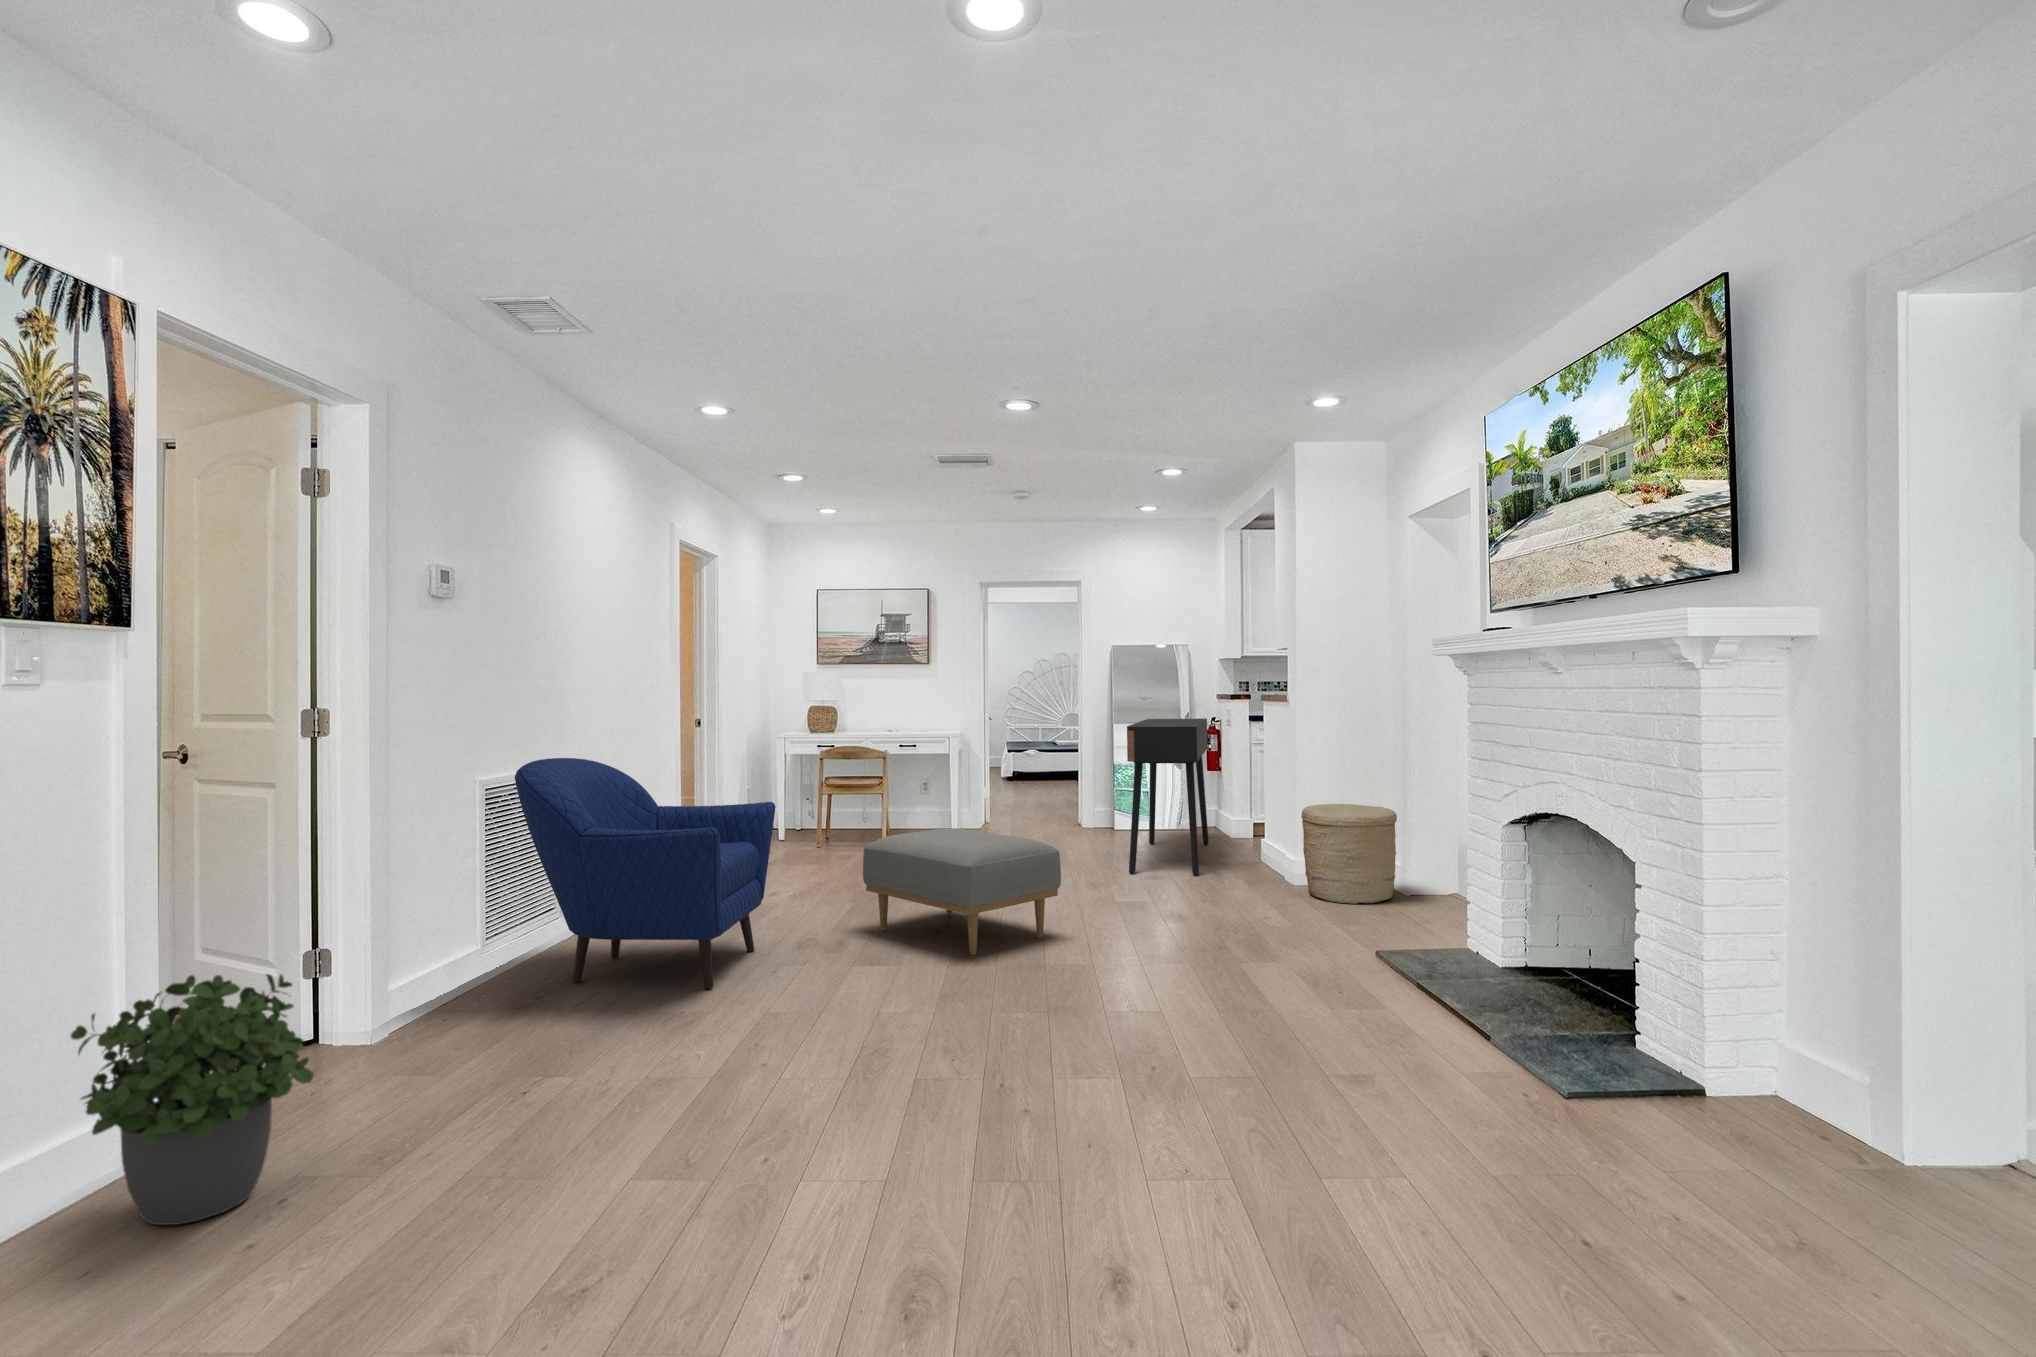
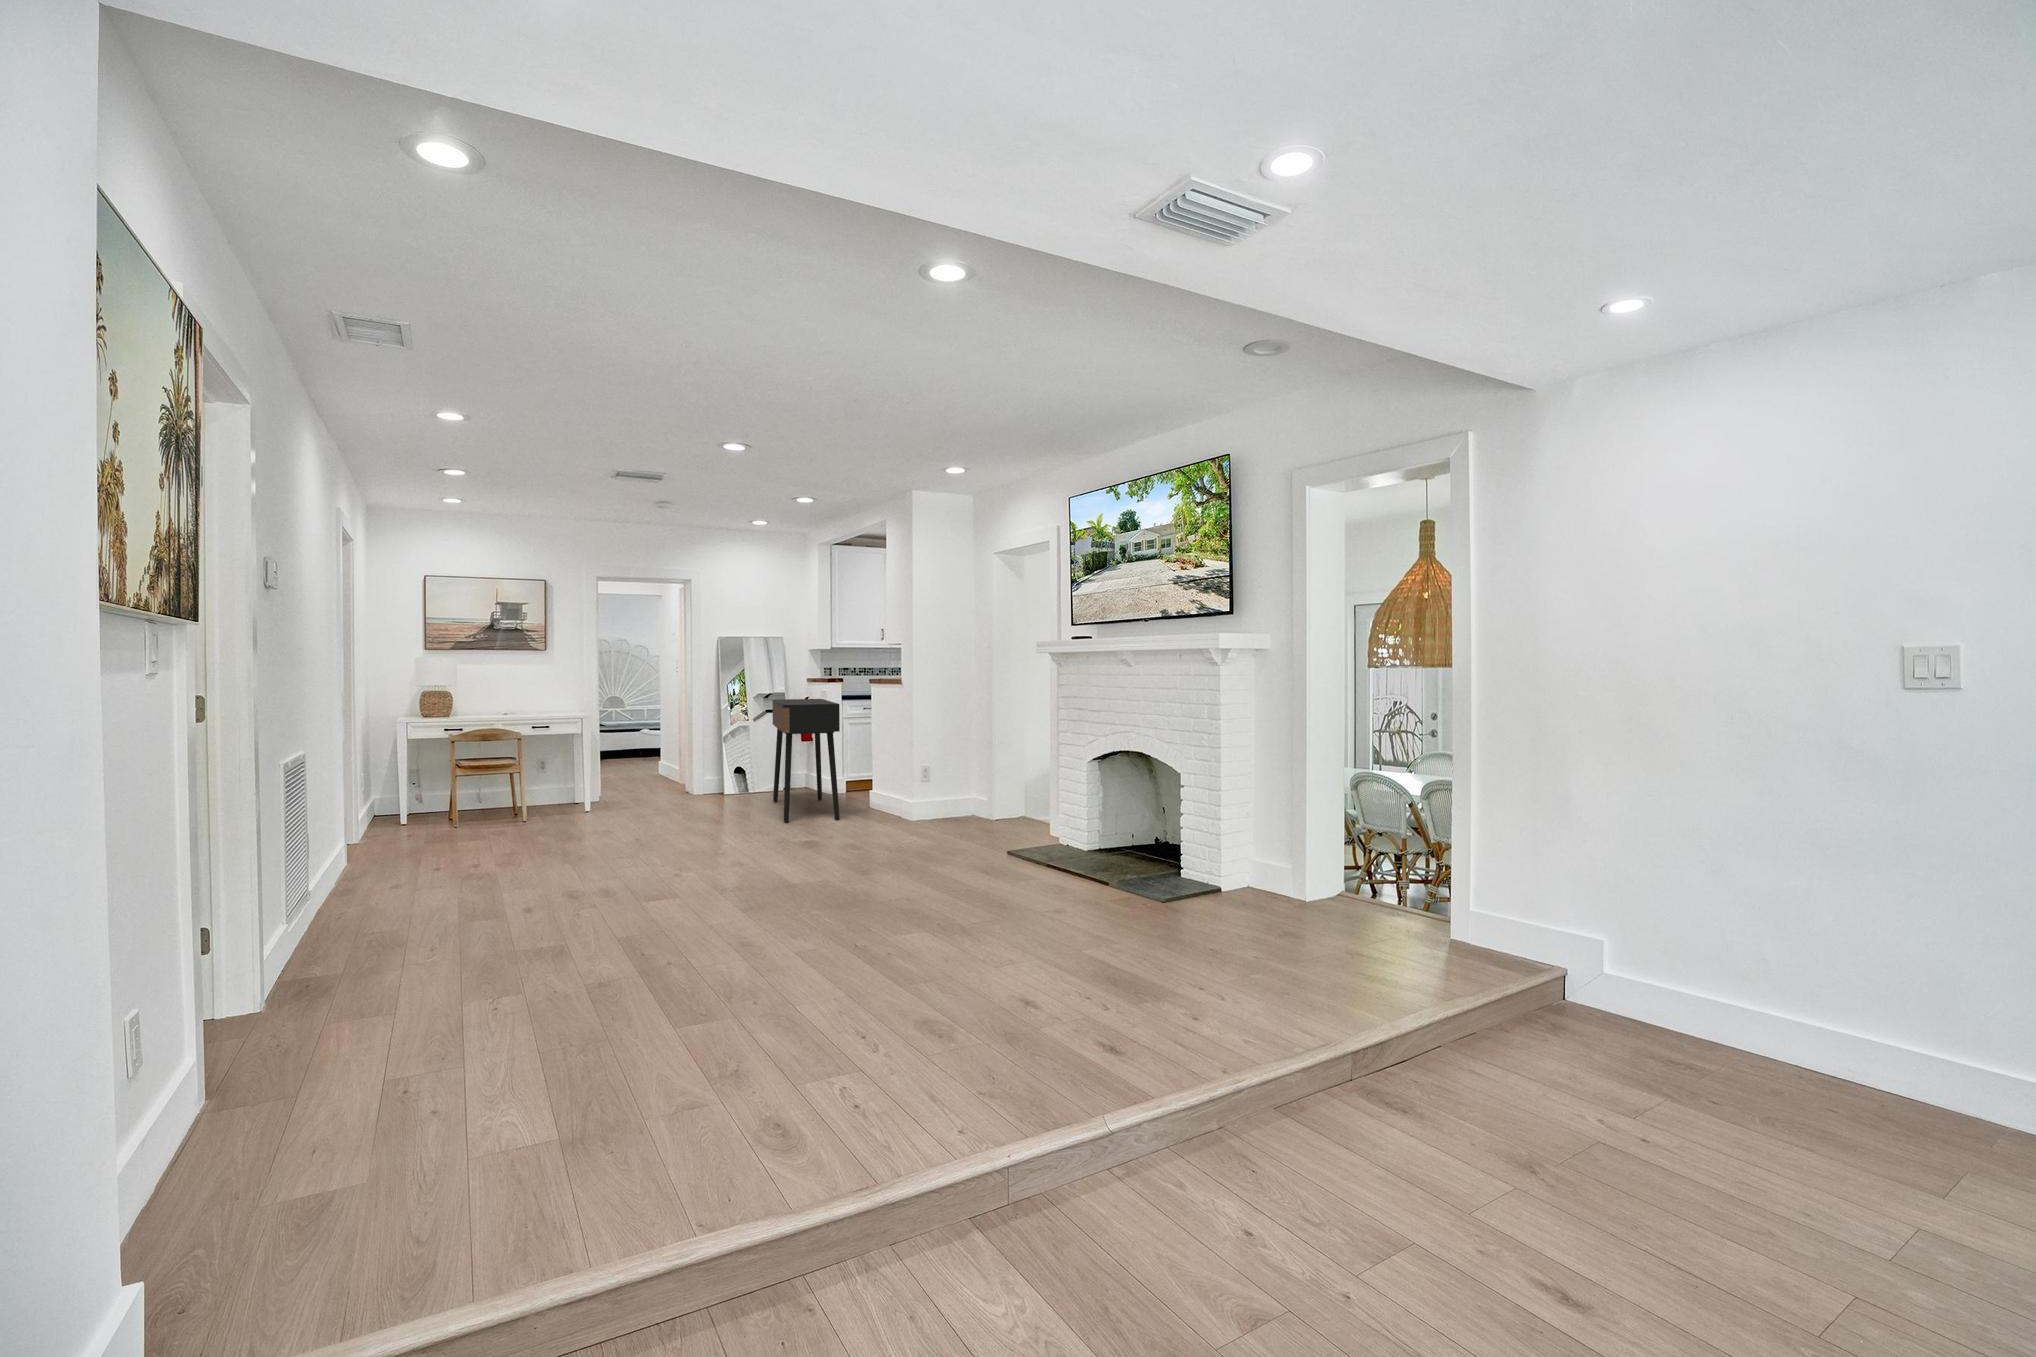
armchair: present [515,758,775,989] -> none [311,737,554,944]
woven basket: present [1302,804,1397,904] -> none [925,758,990,827]
ottoman: present [863,828,1061,955] -> none [611,790,786,884]
potted plant: present [71,974,314,1225] -> none [194,911,407,1130]

